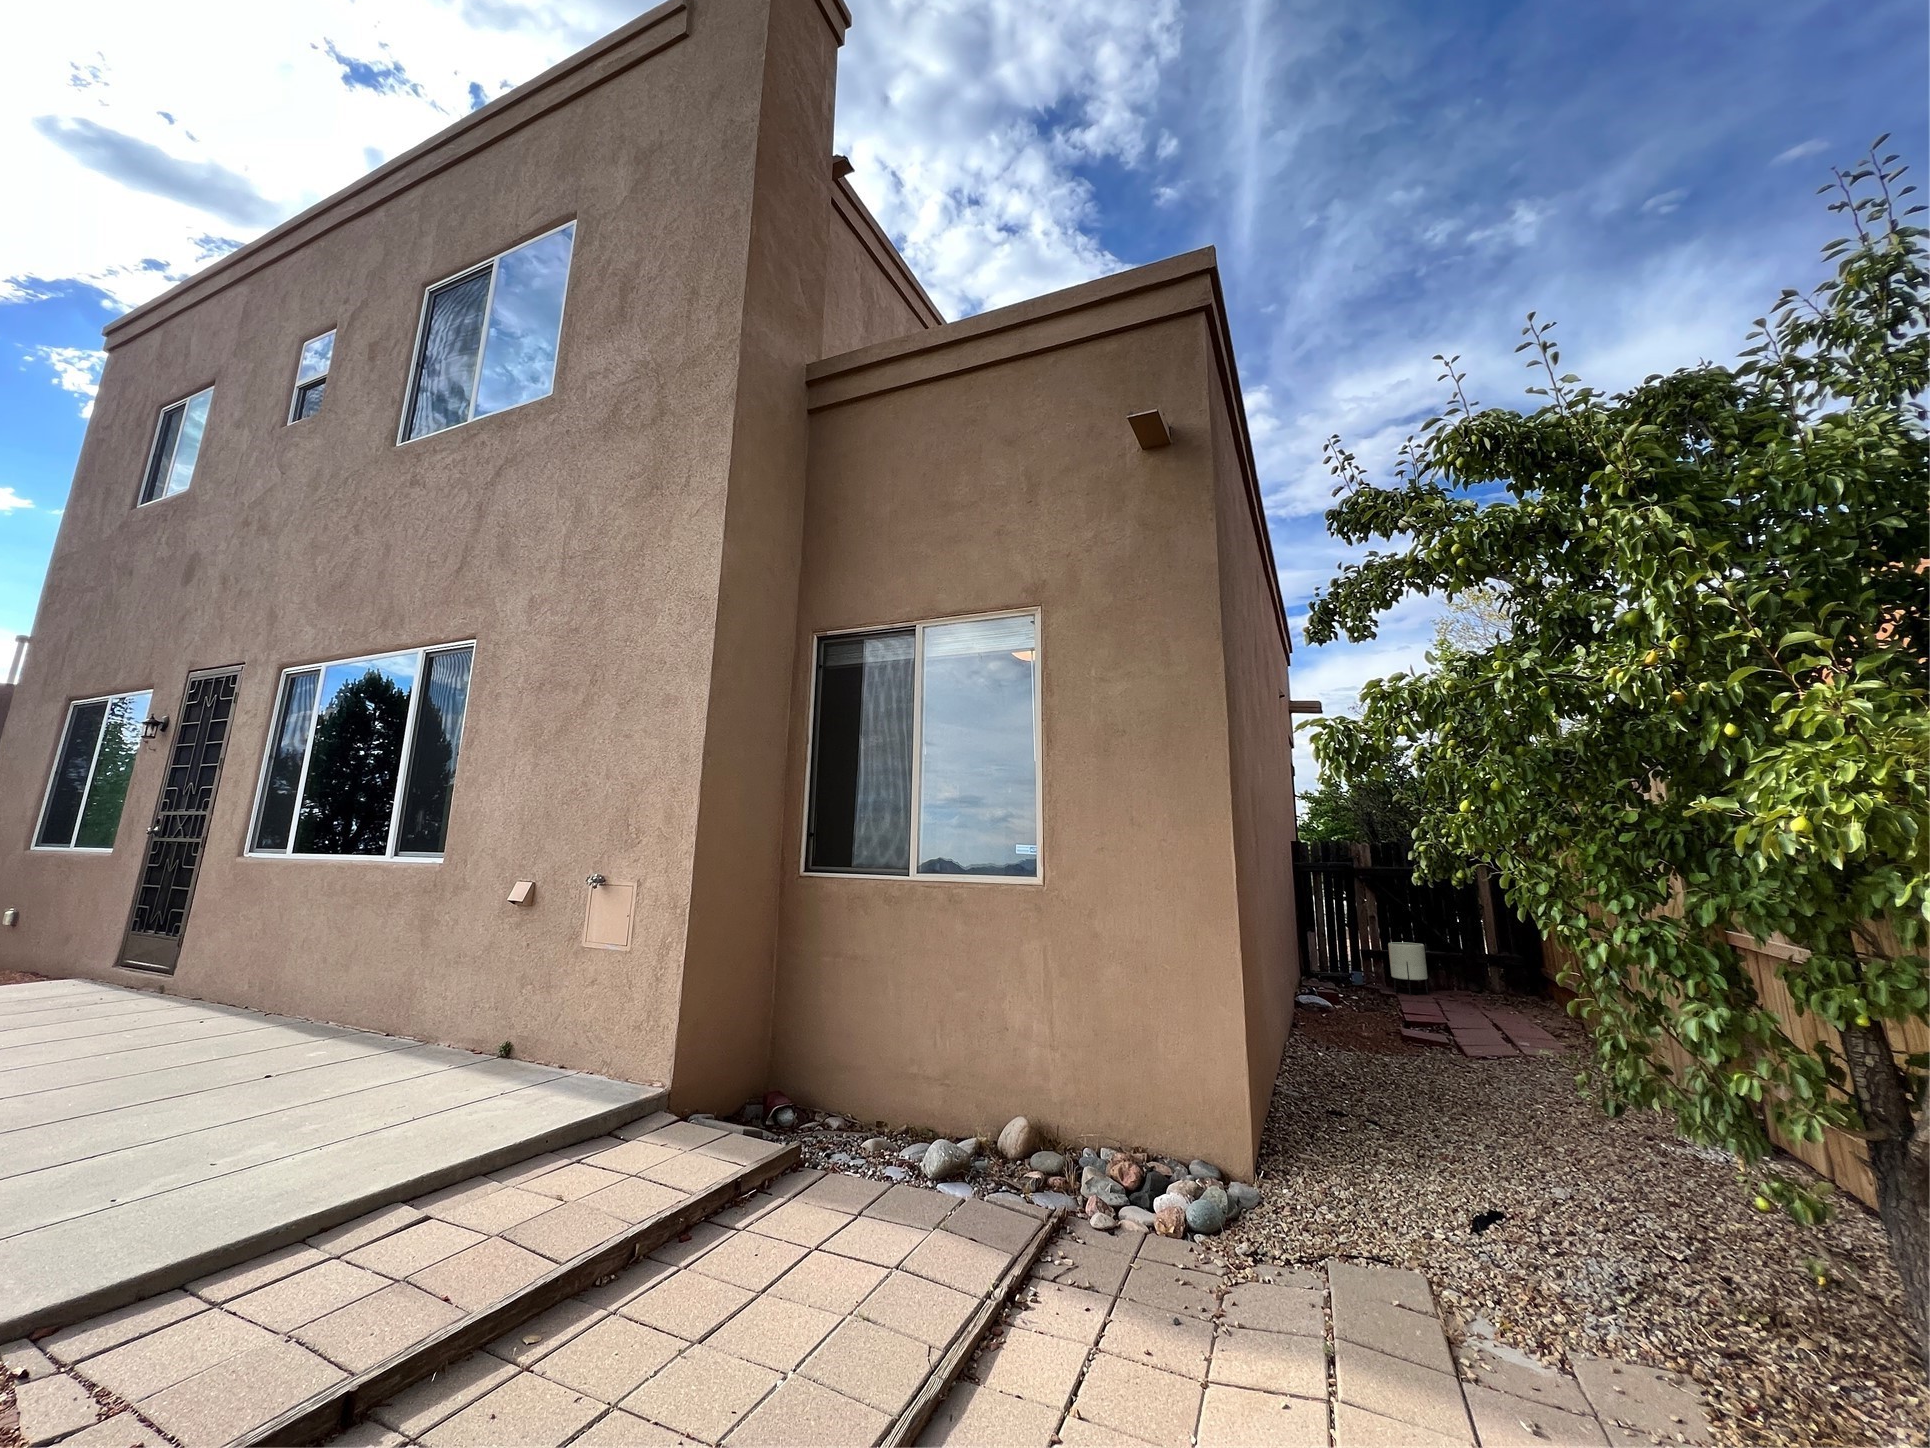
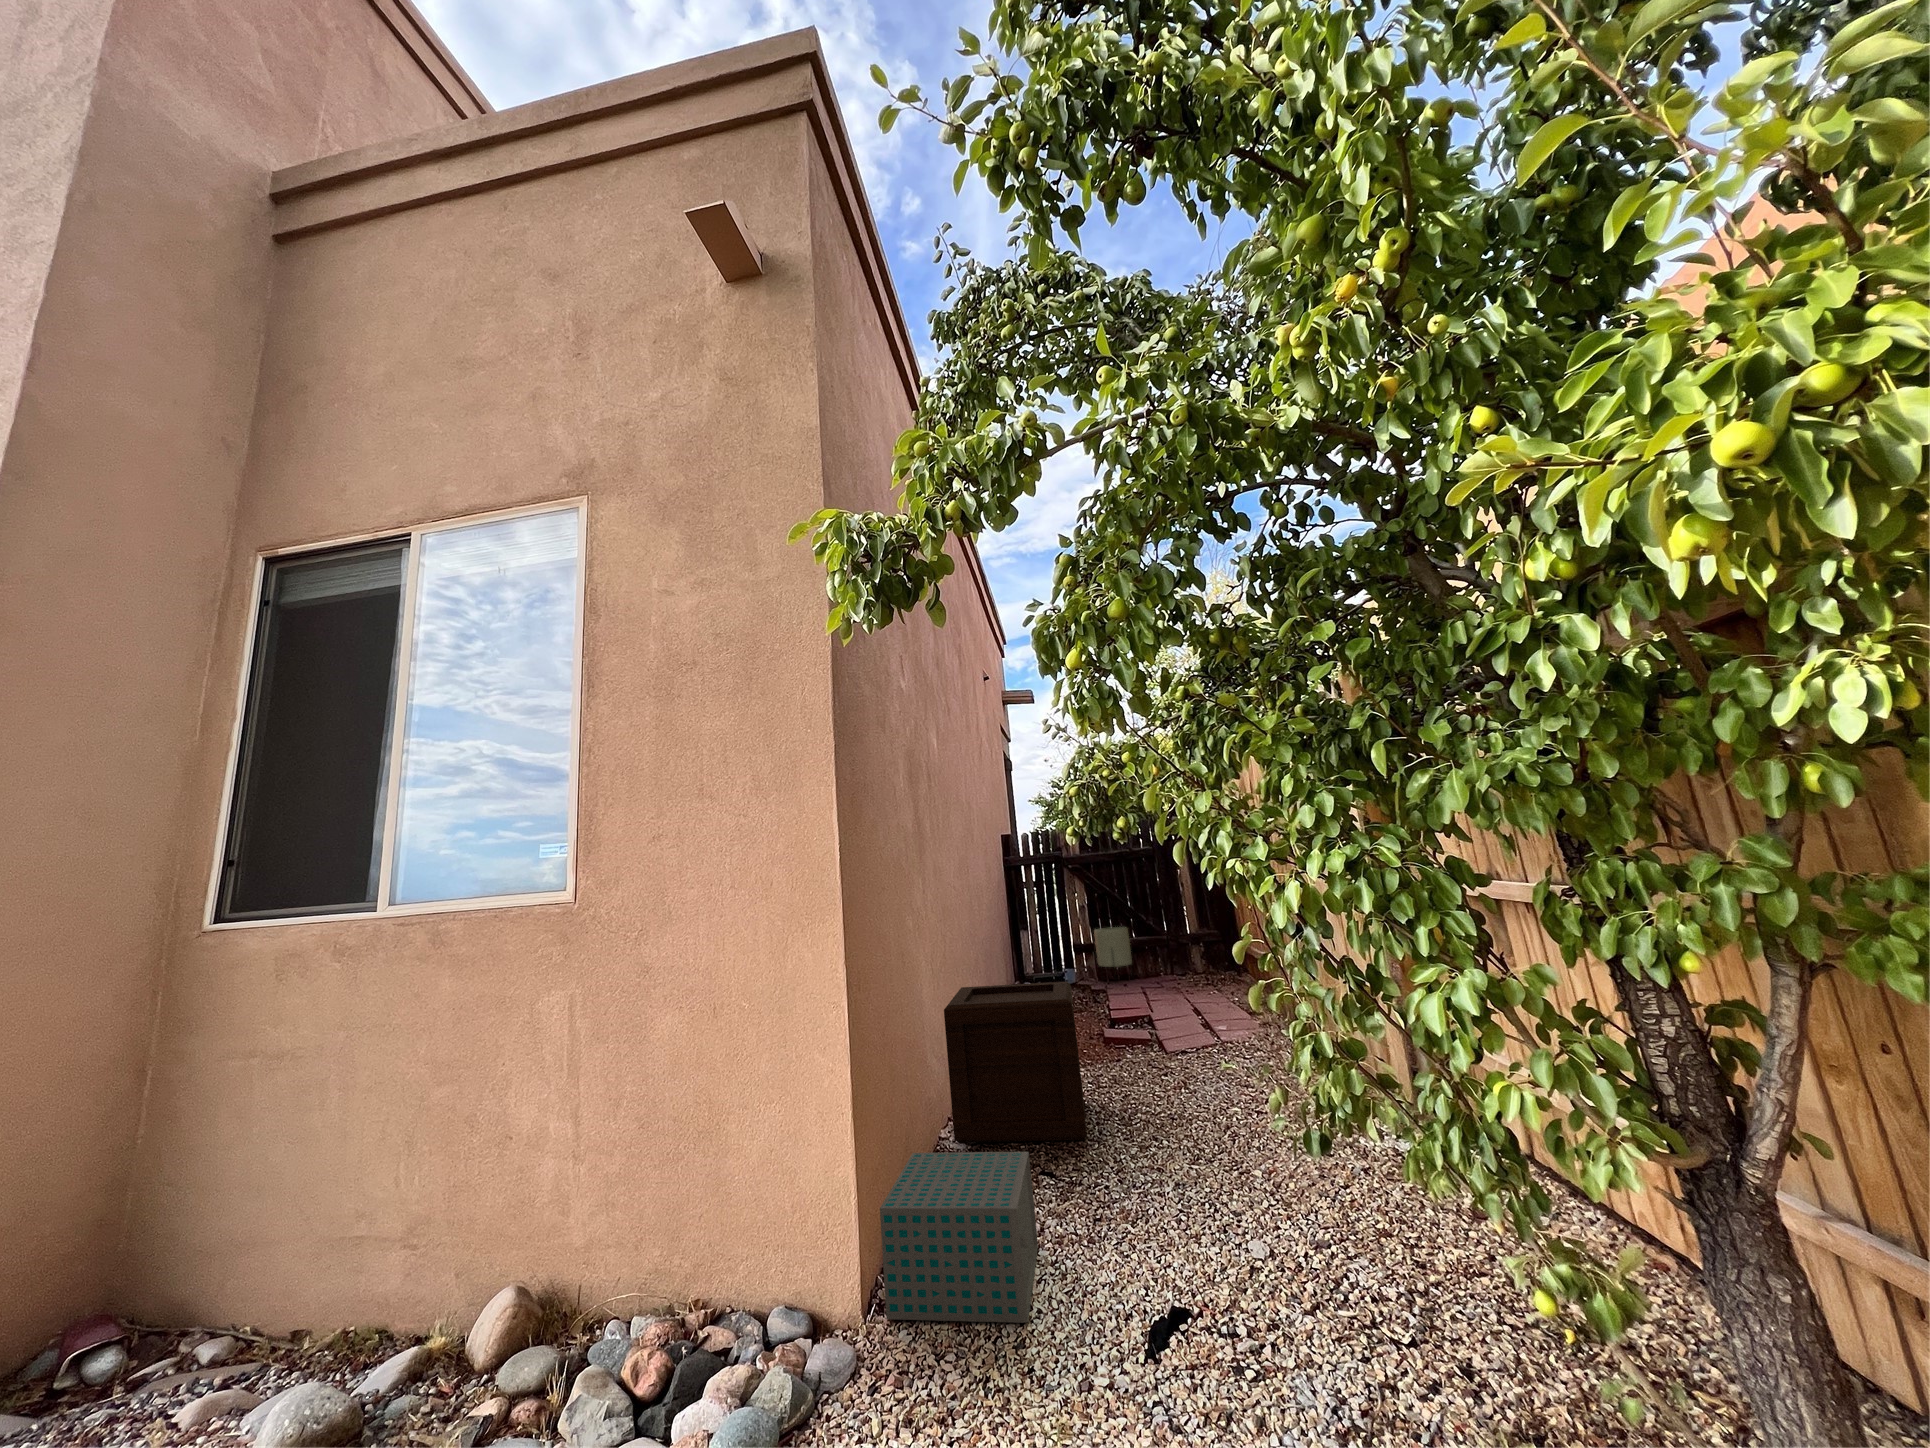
wooden crate: none [1287,983,1408,1111] -> present [944,982,1087,1143]
storage box: none [1281,1092,1388,1201] -> present [880,1152,1038,1323]

